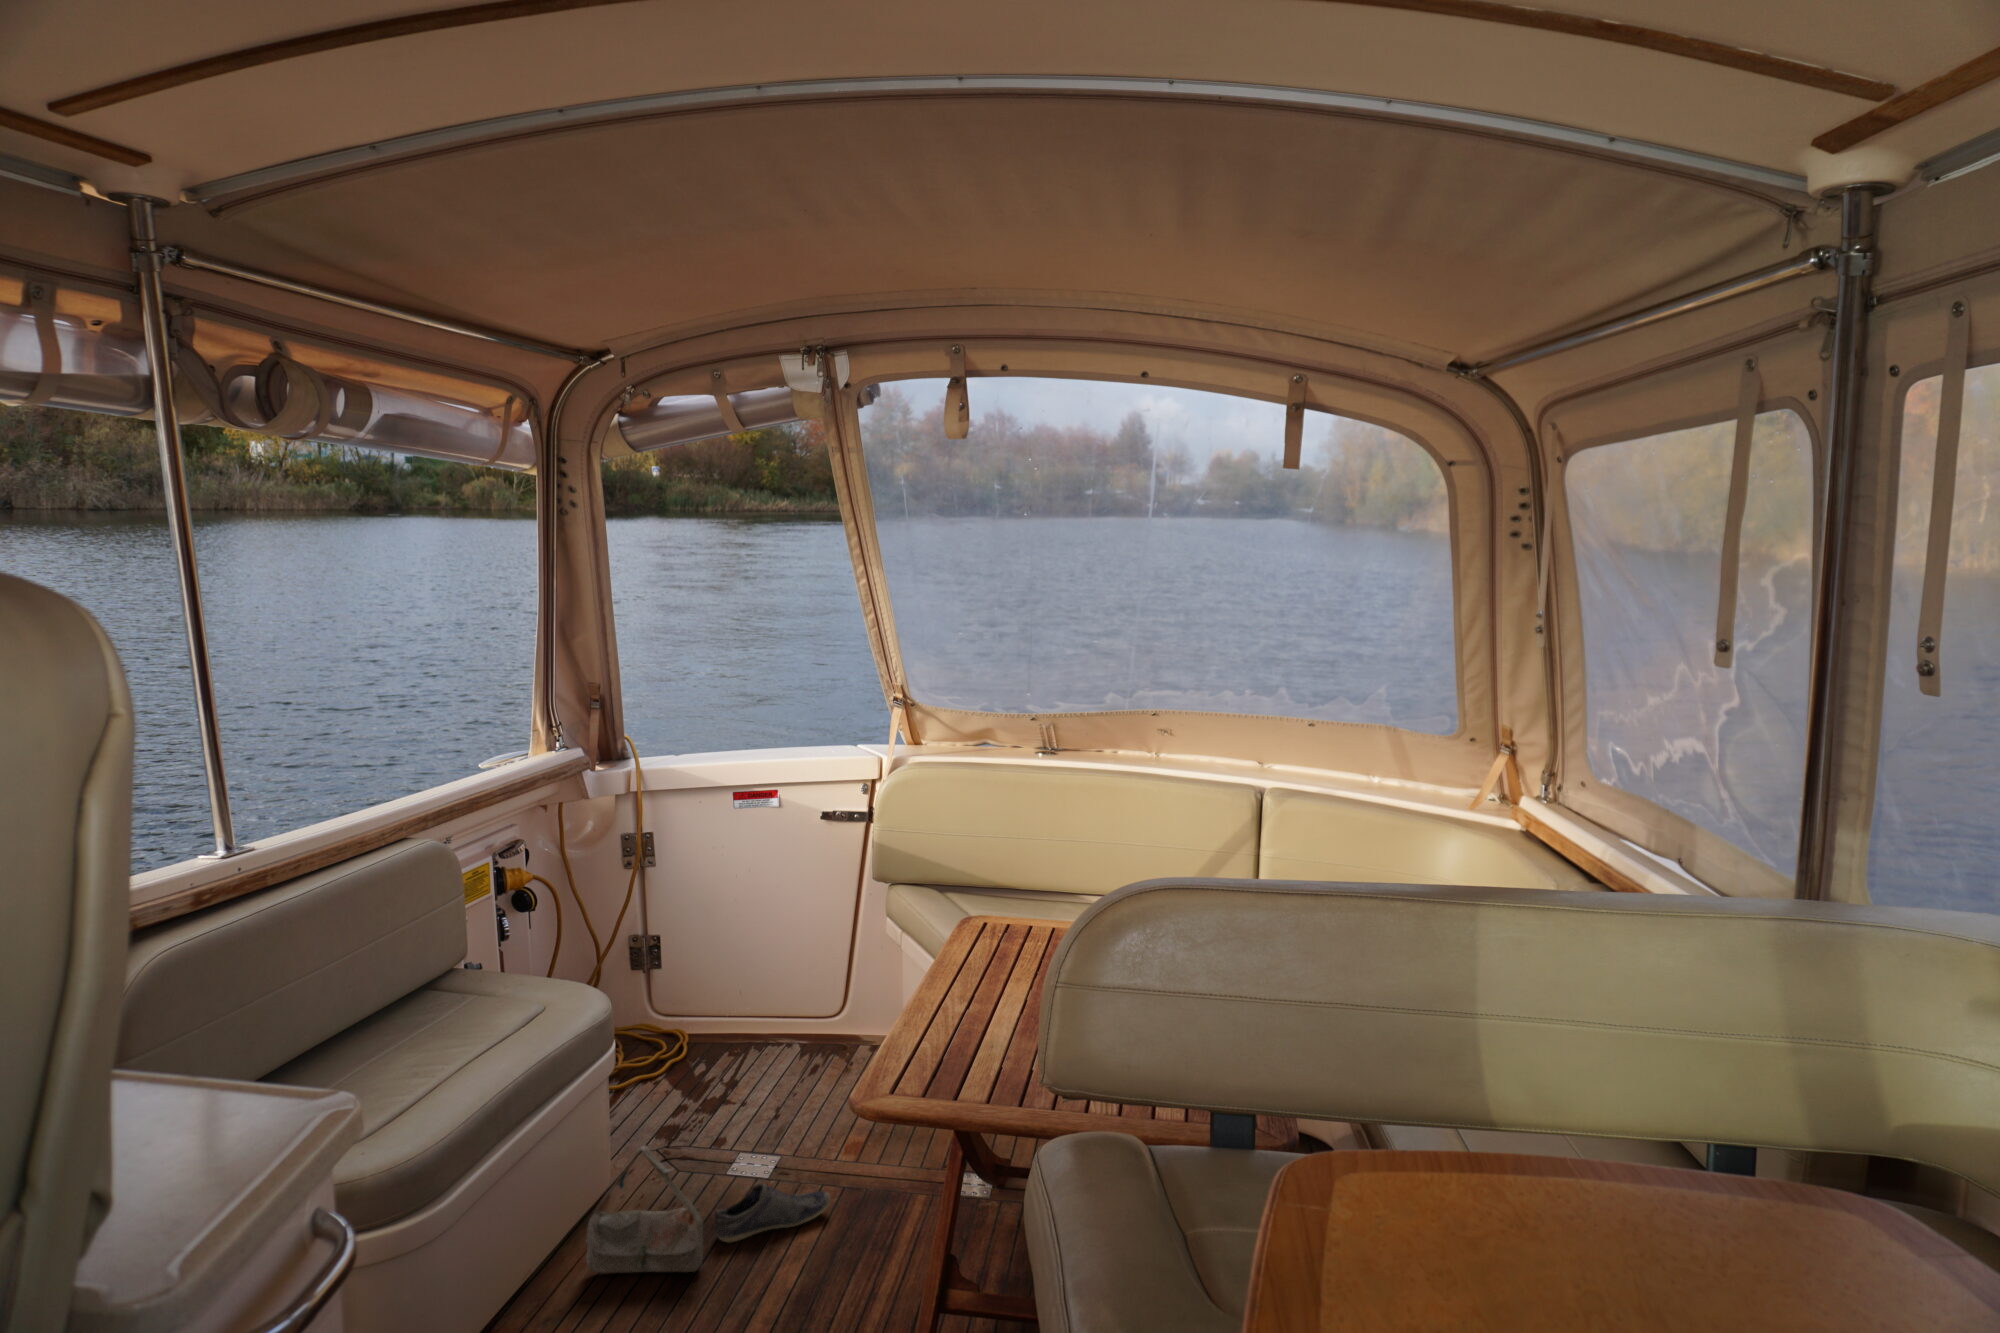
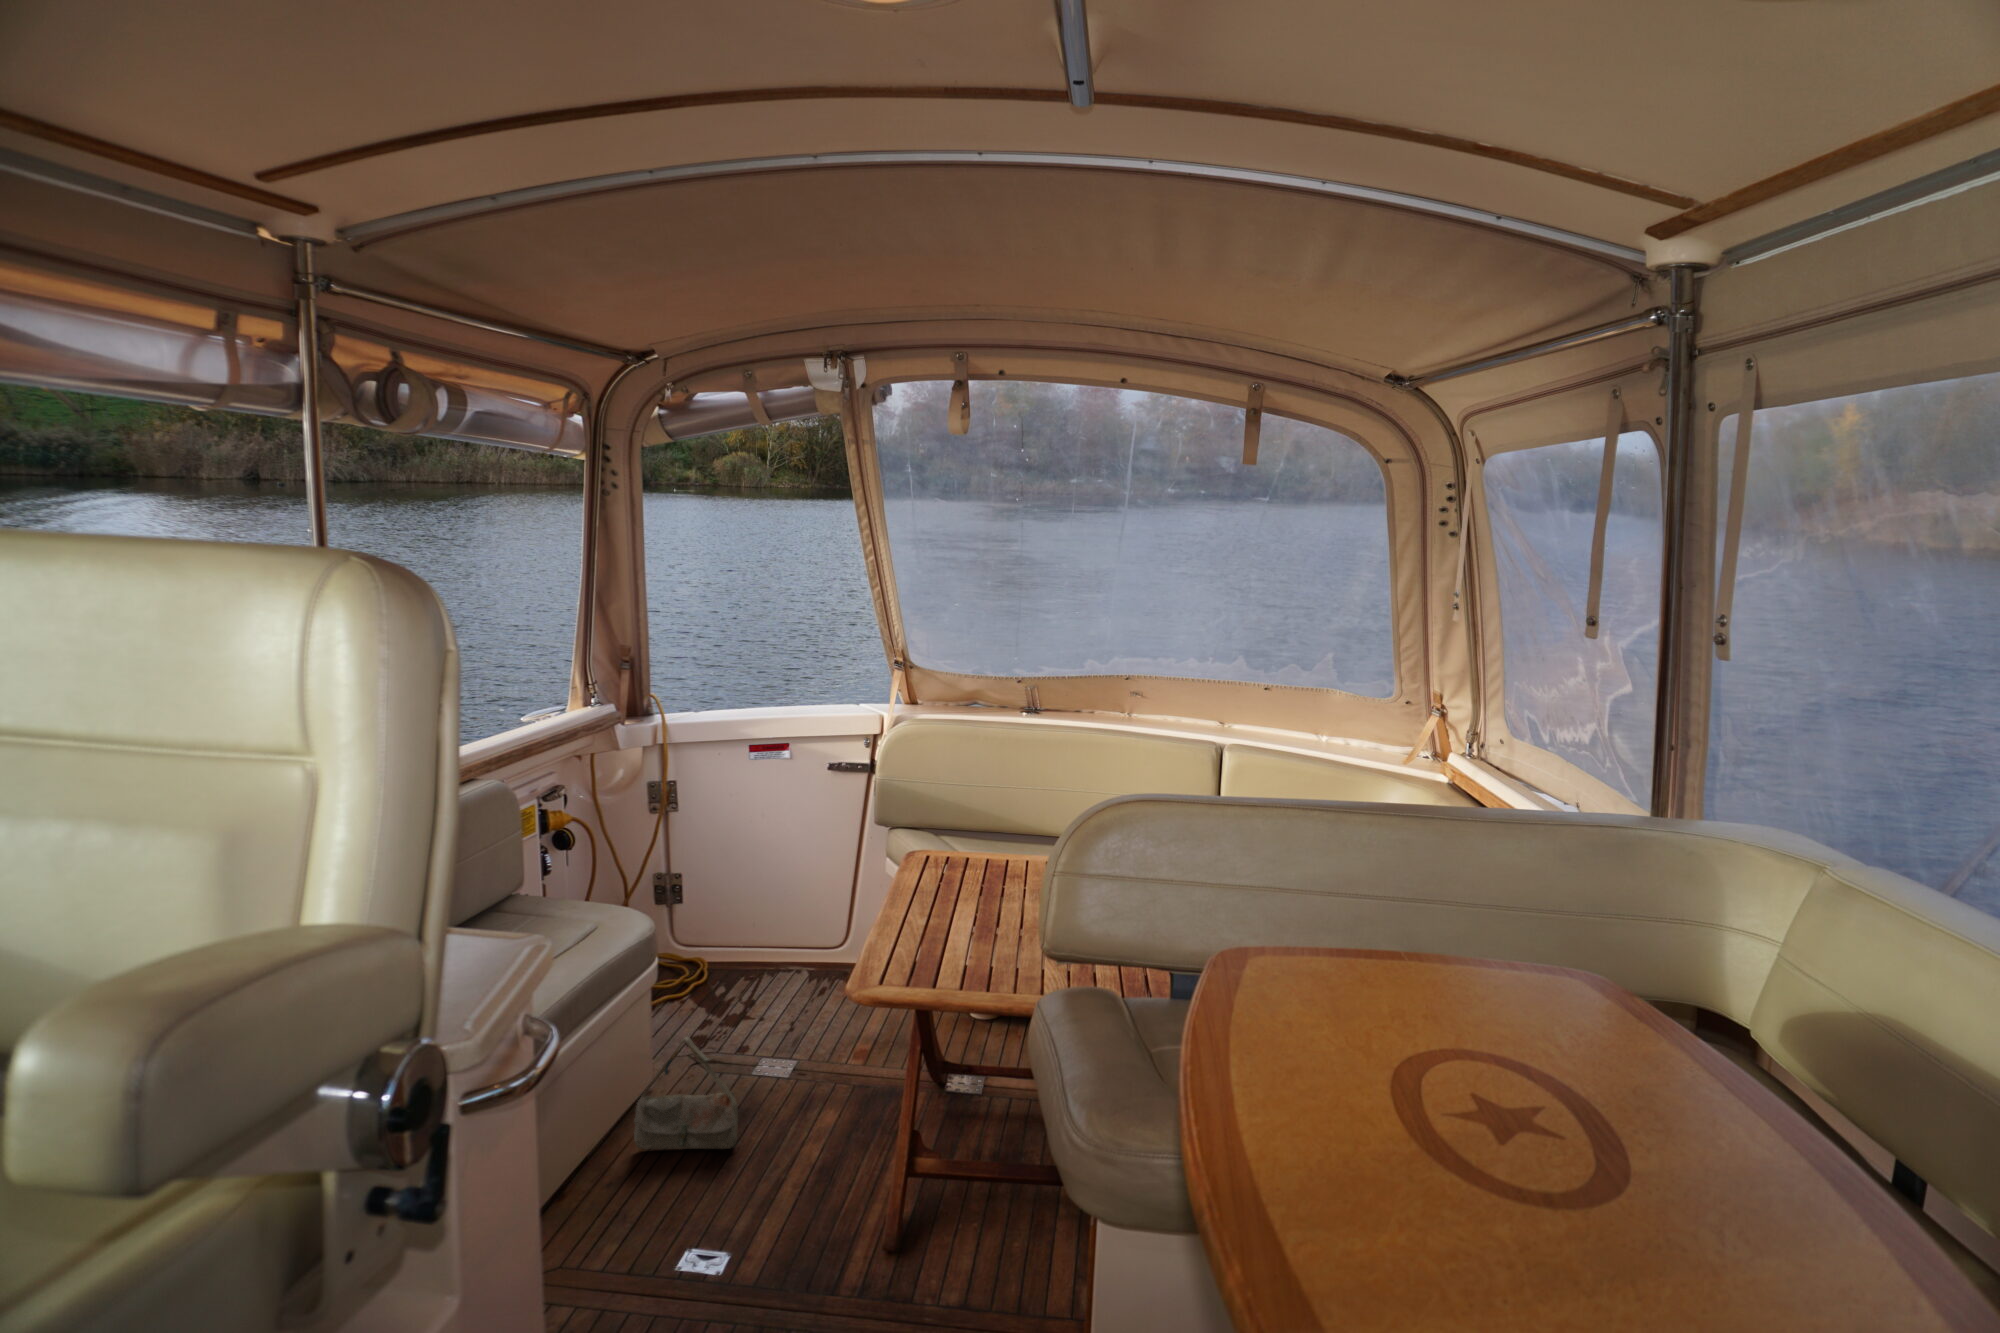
shoe: present [715,1183,830,1243] -> none [745,1075,846,1126]

